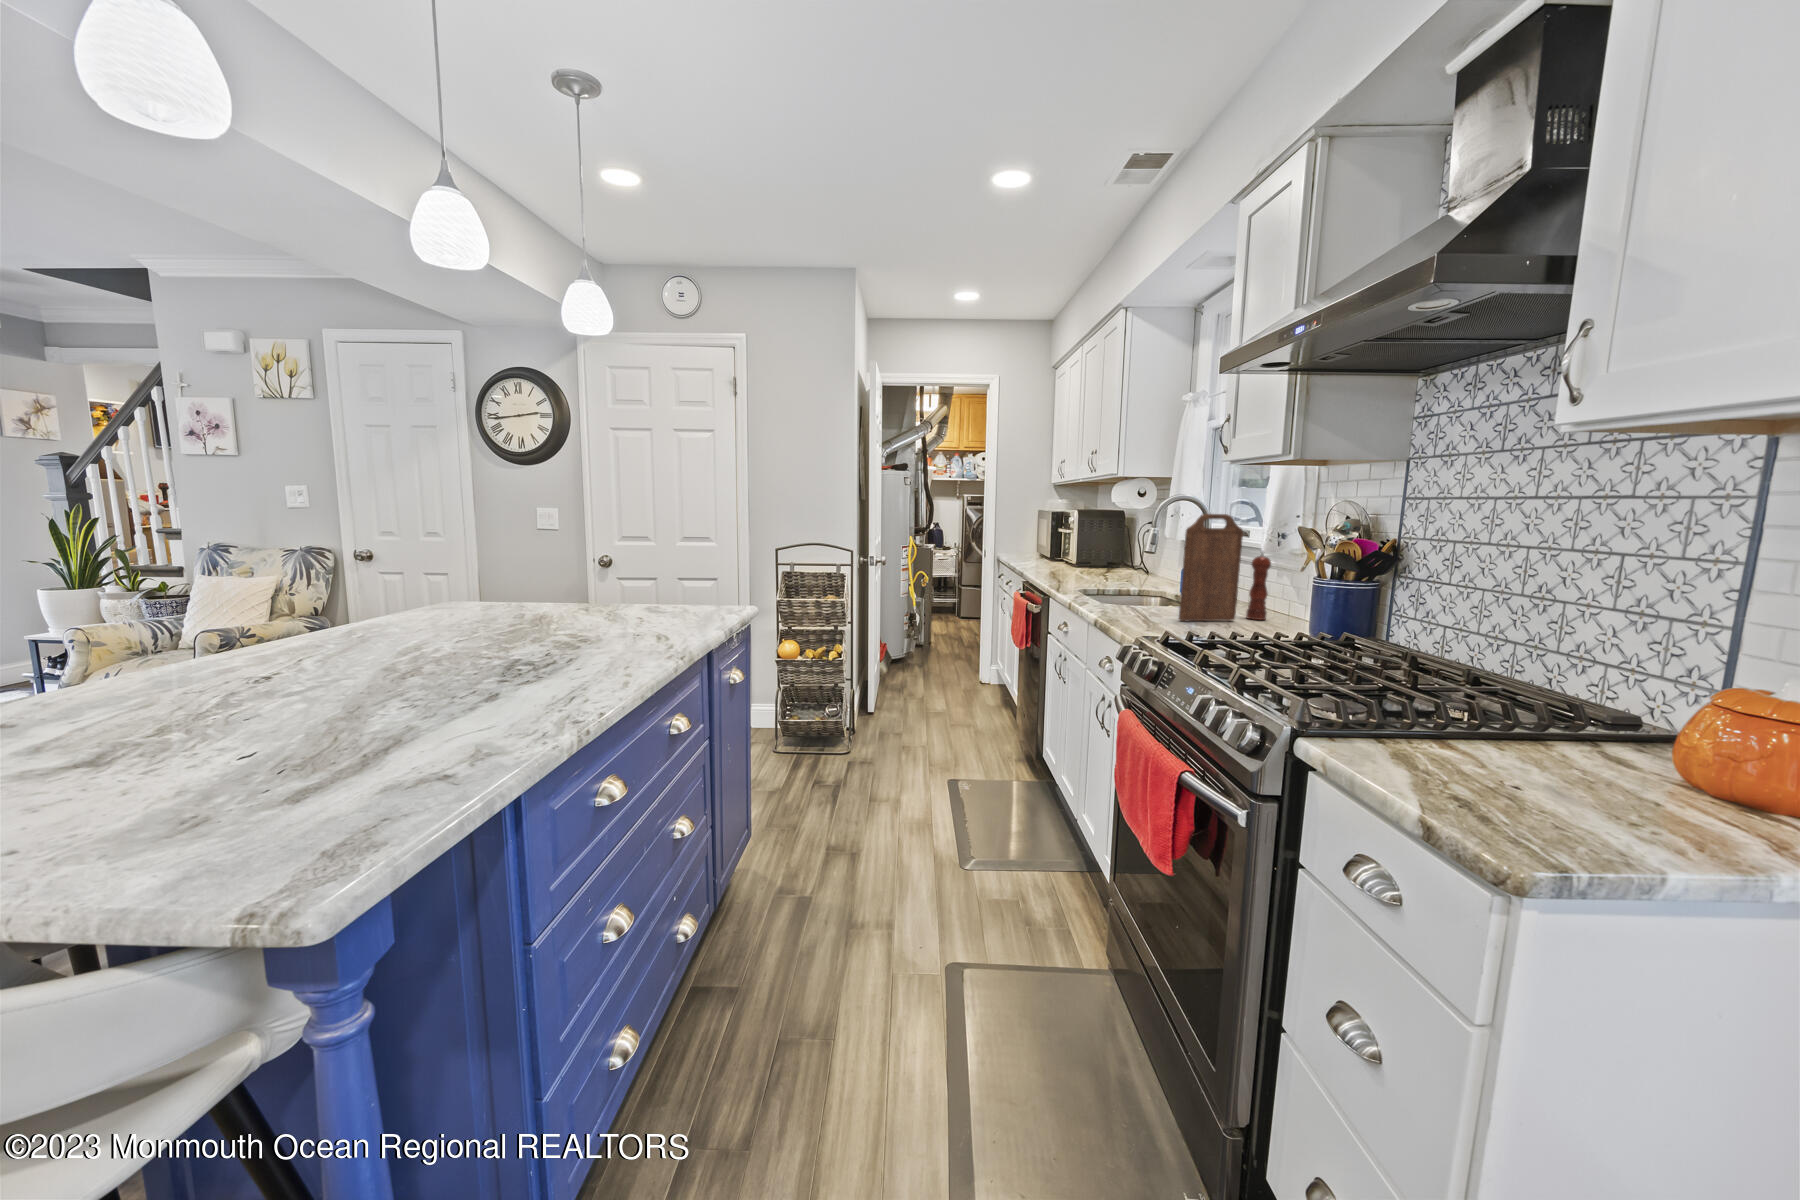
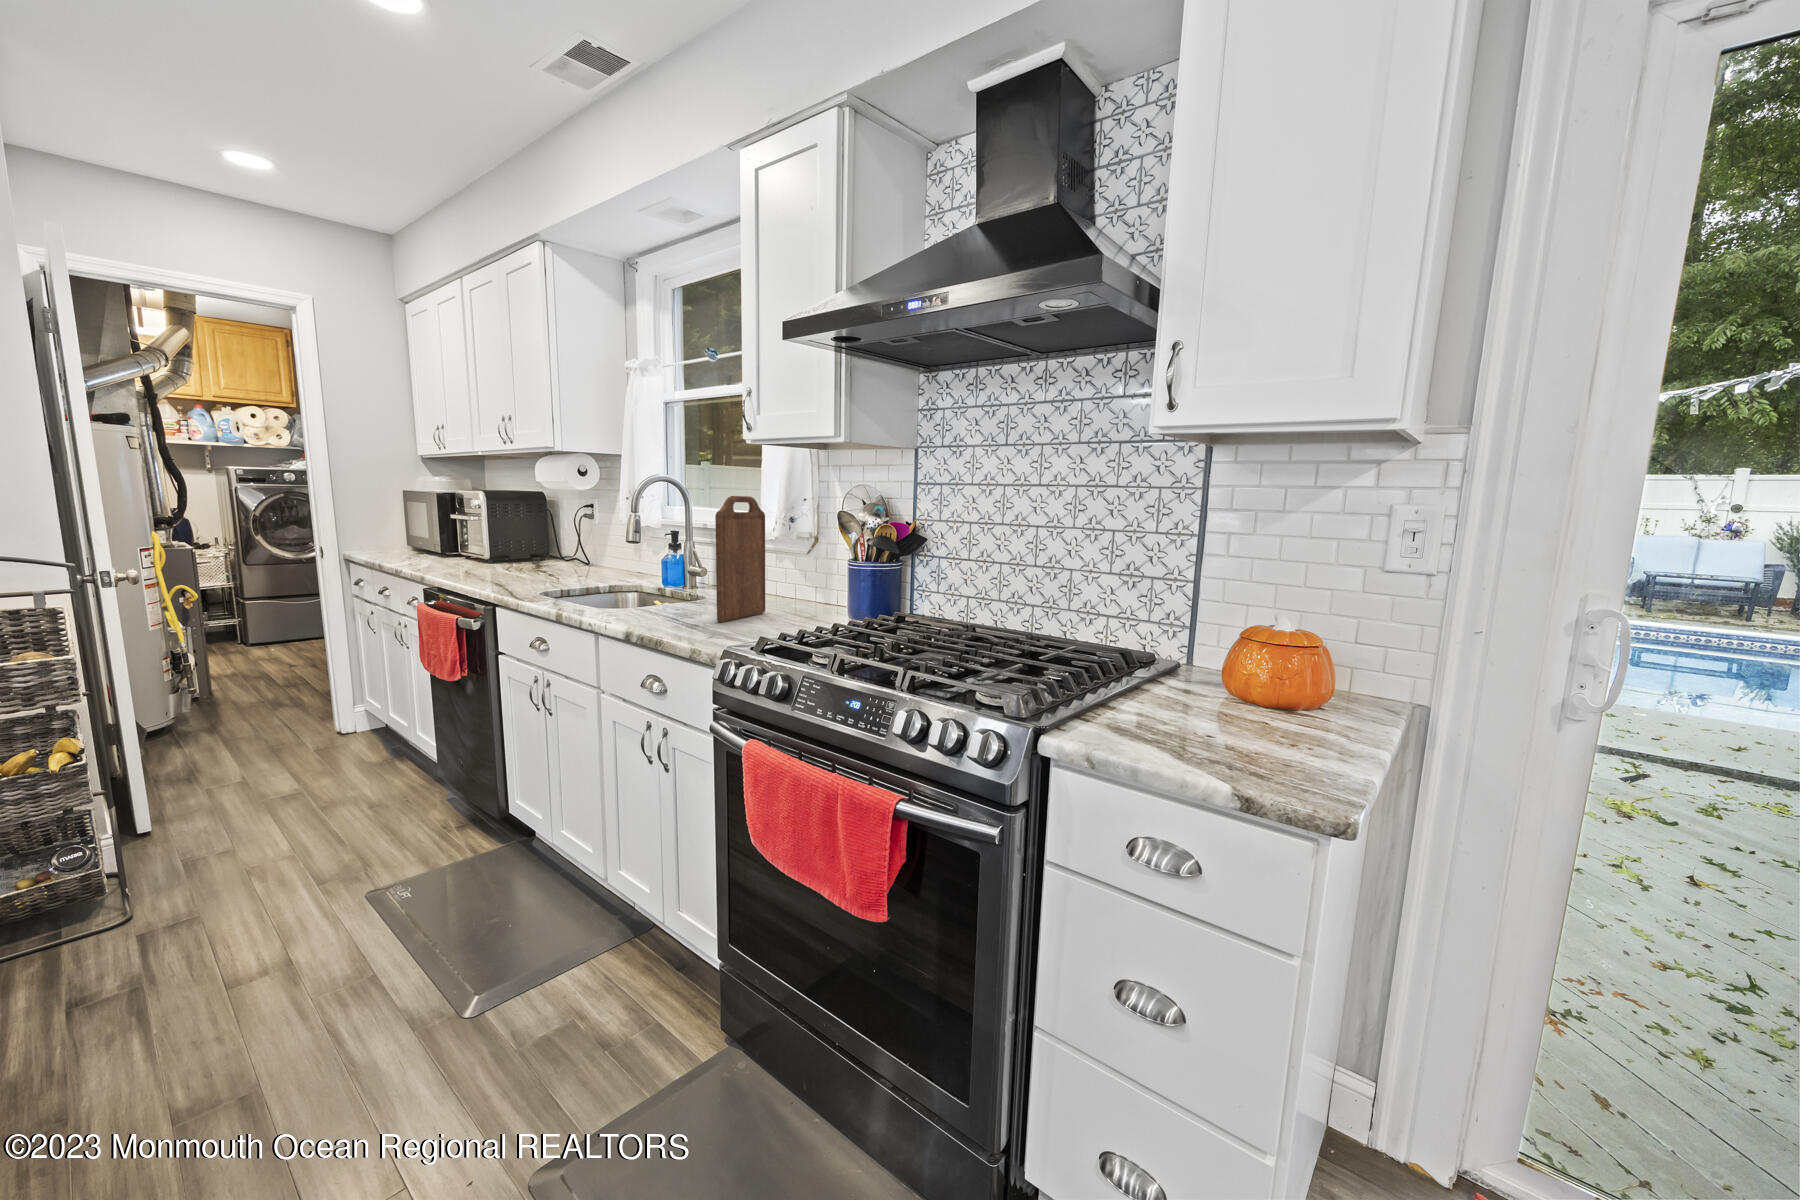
pepper mill: present [1246,552,1271,620] -> none [767,536,786,608]

